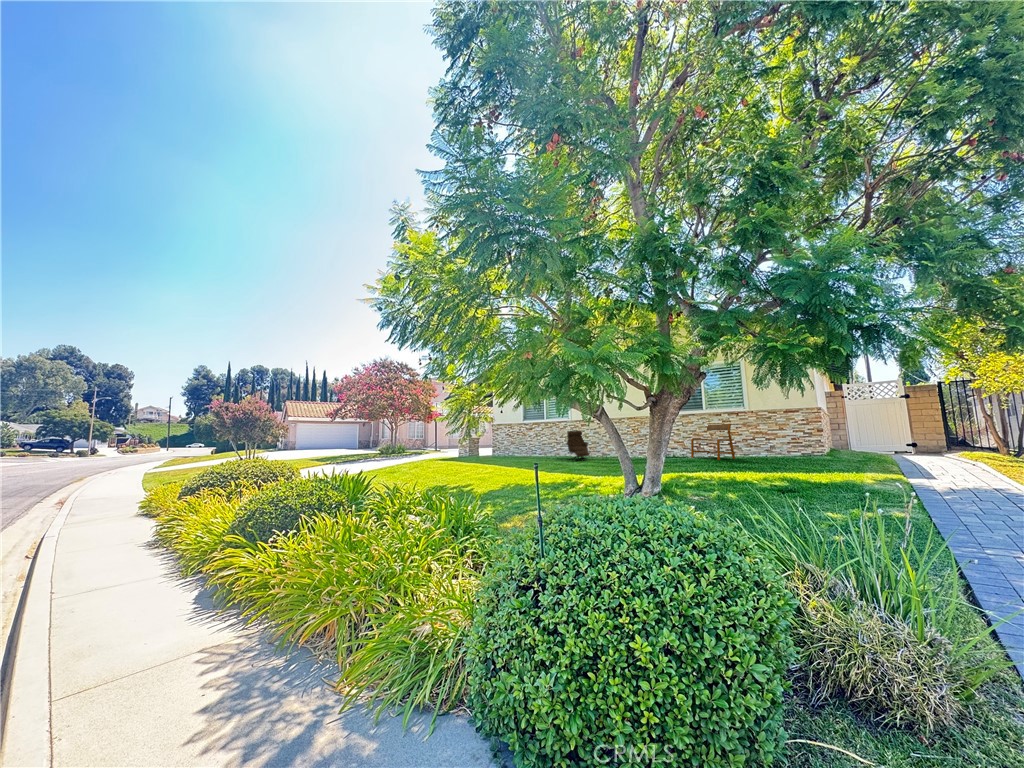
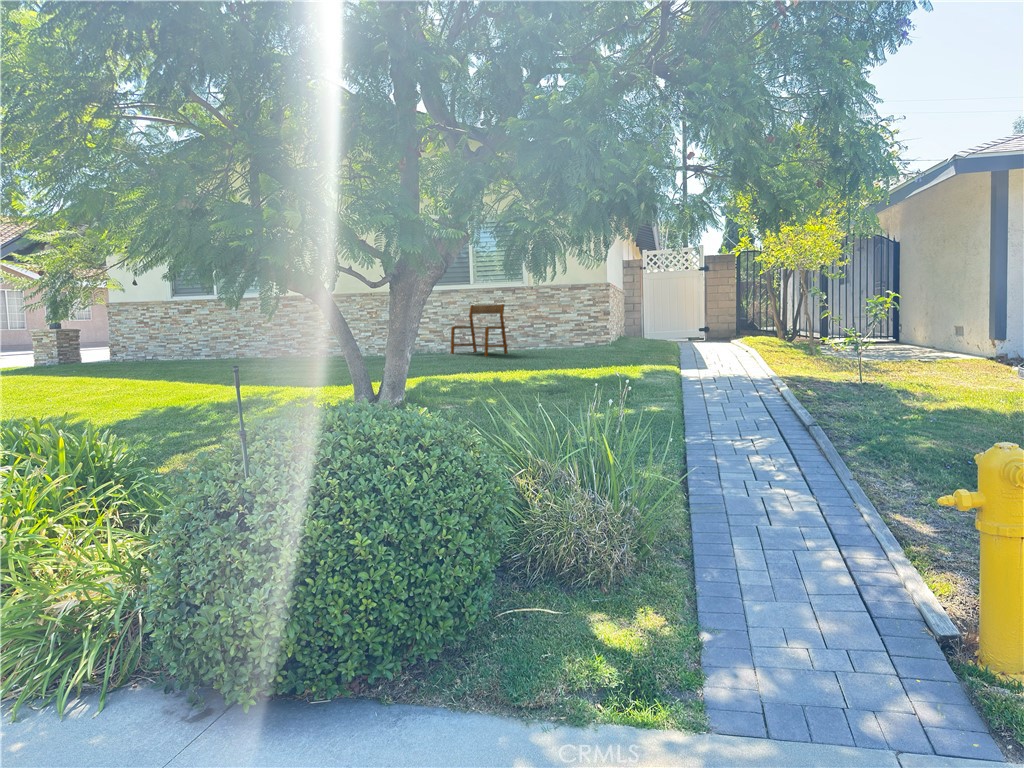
lounge chair: present [566,430,590,460] -> none [254,315,296,365]

